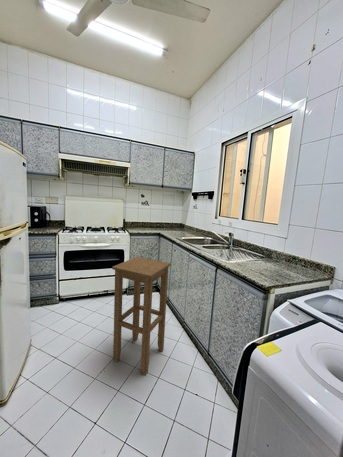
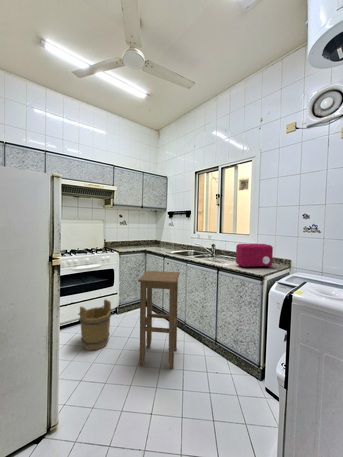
toaster: none [242,236,300,273] -> present [236,244,273,268]
bucket: none [70,280,104,331] -> present [78,299,111,350]

